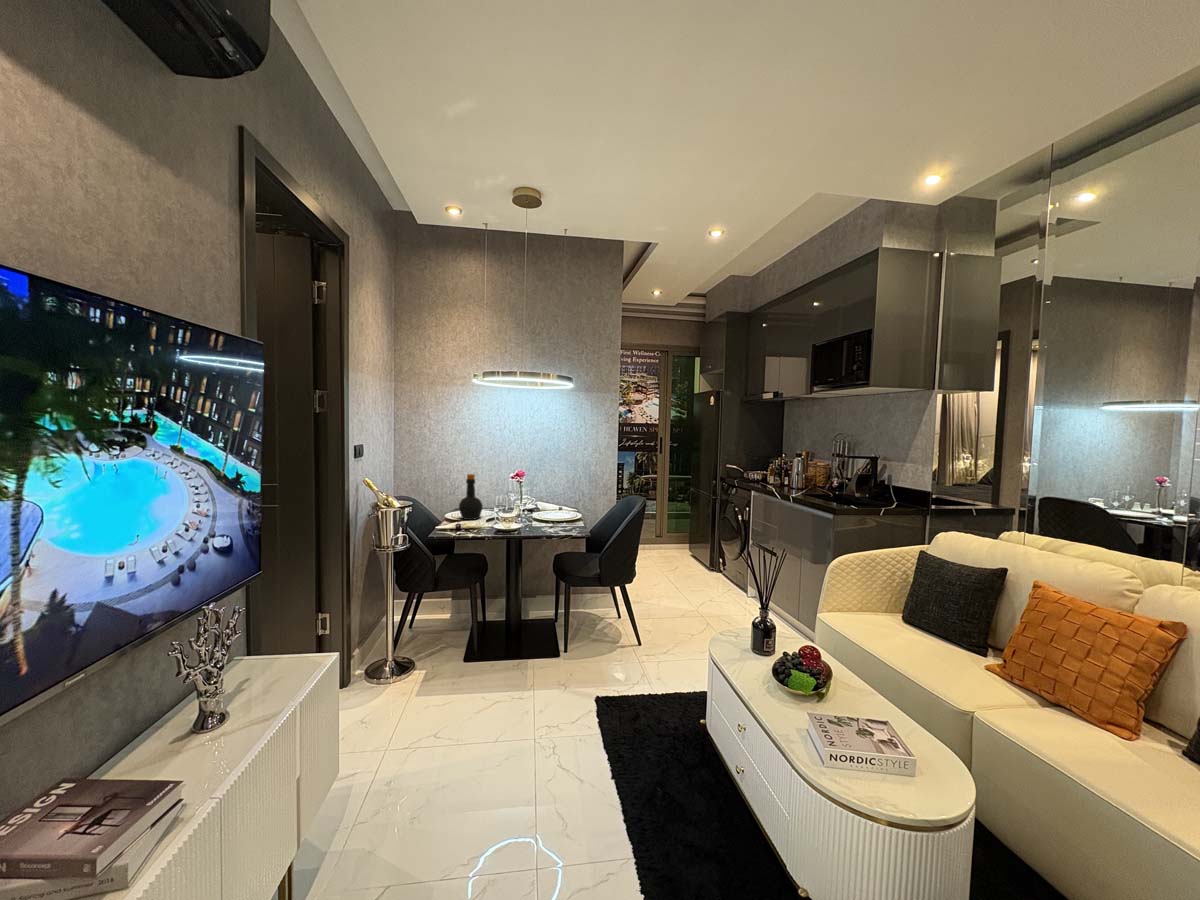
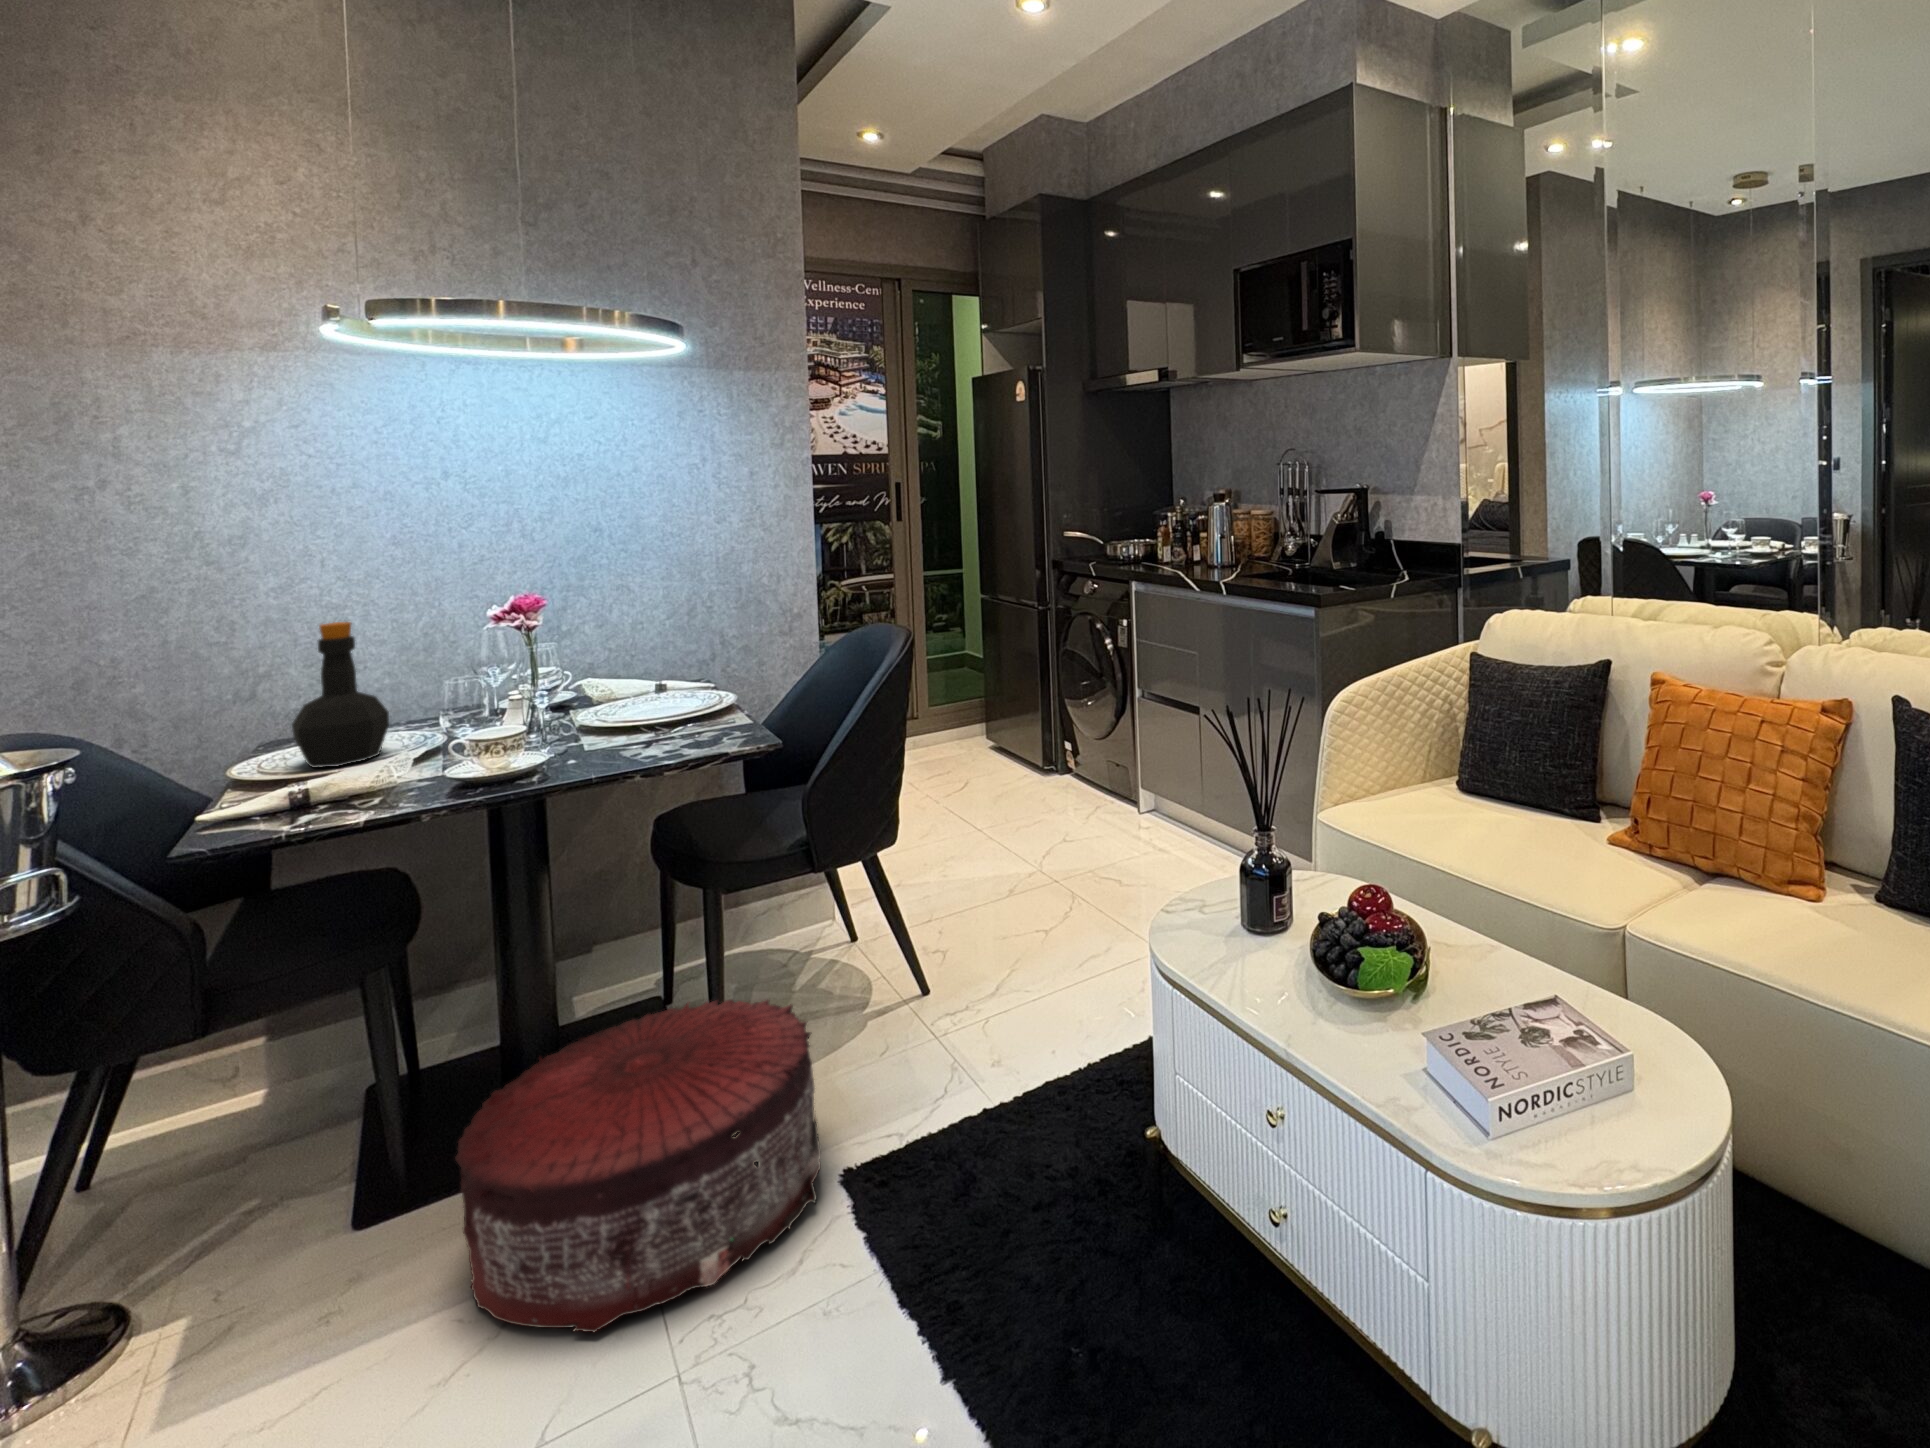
pouf: none [484,621,590,717] -> present [455,1000,821,1332]

